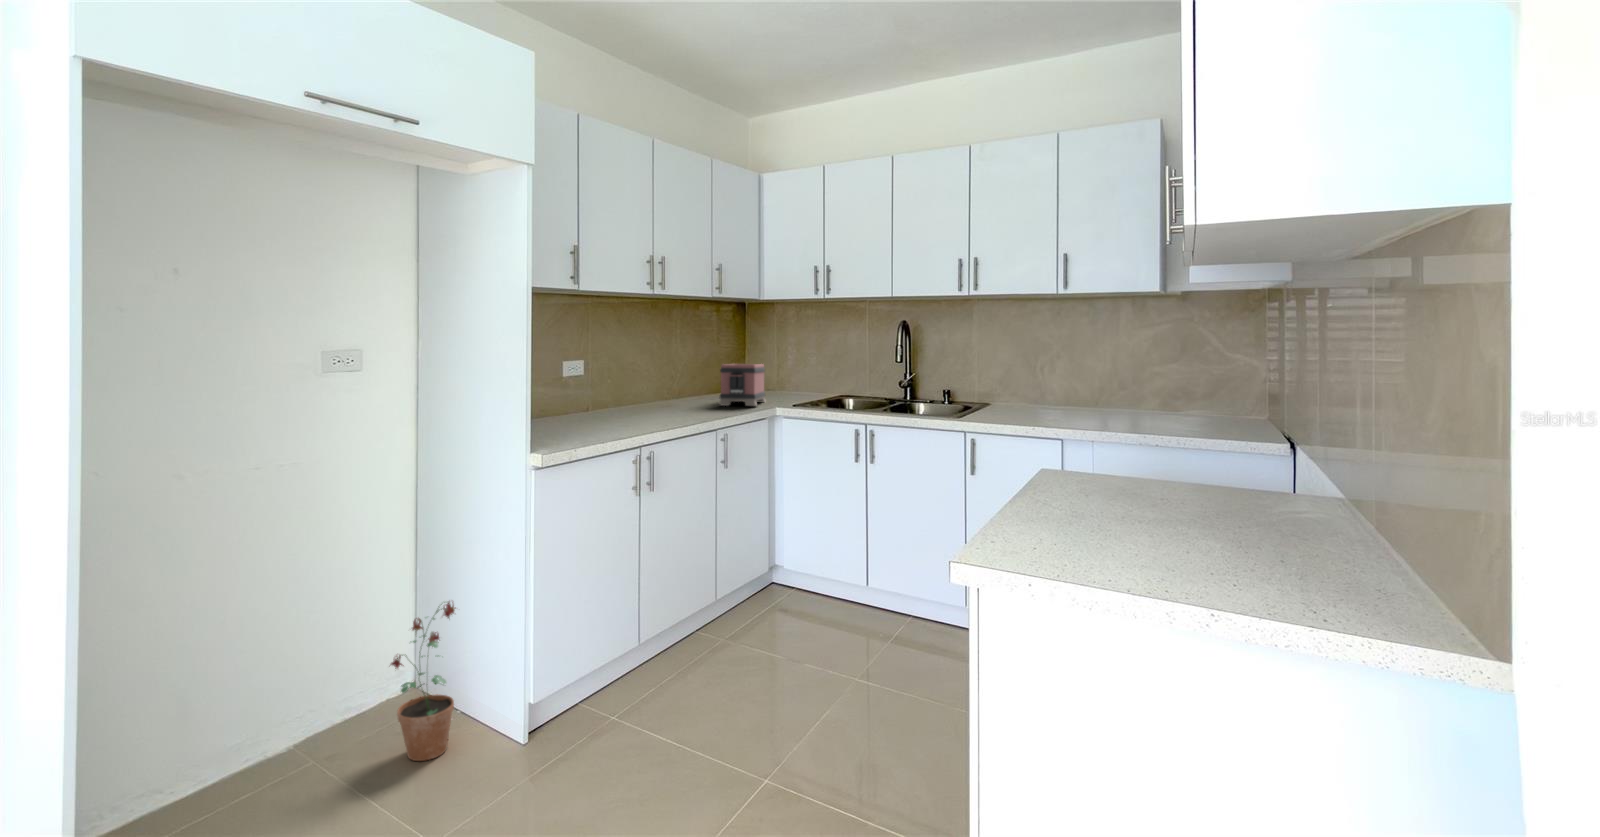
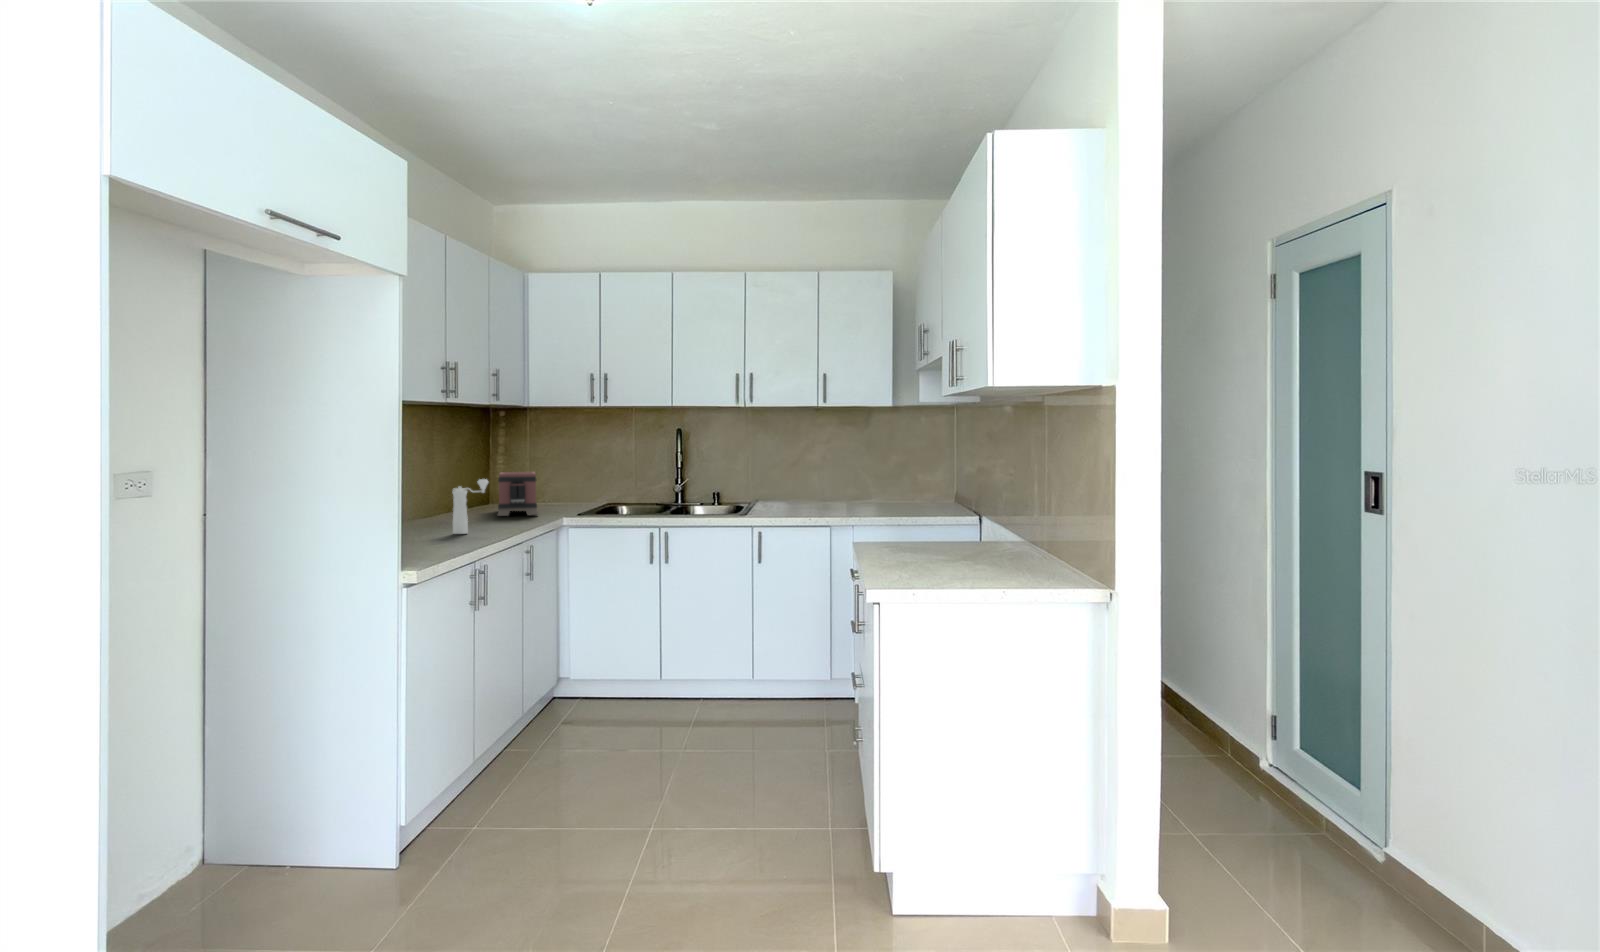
pepper mill: none [647,368,686,420] -> present [452,479,488,534]
potted plant: present [391,601,456,761] -> none [256,730,327,904]

